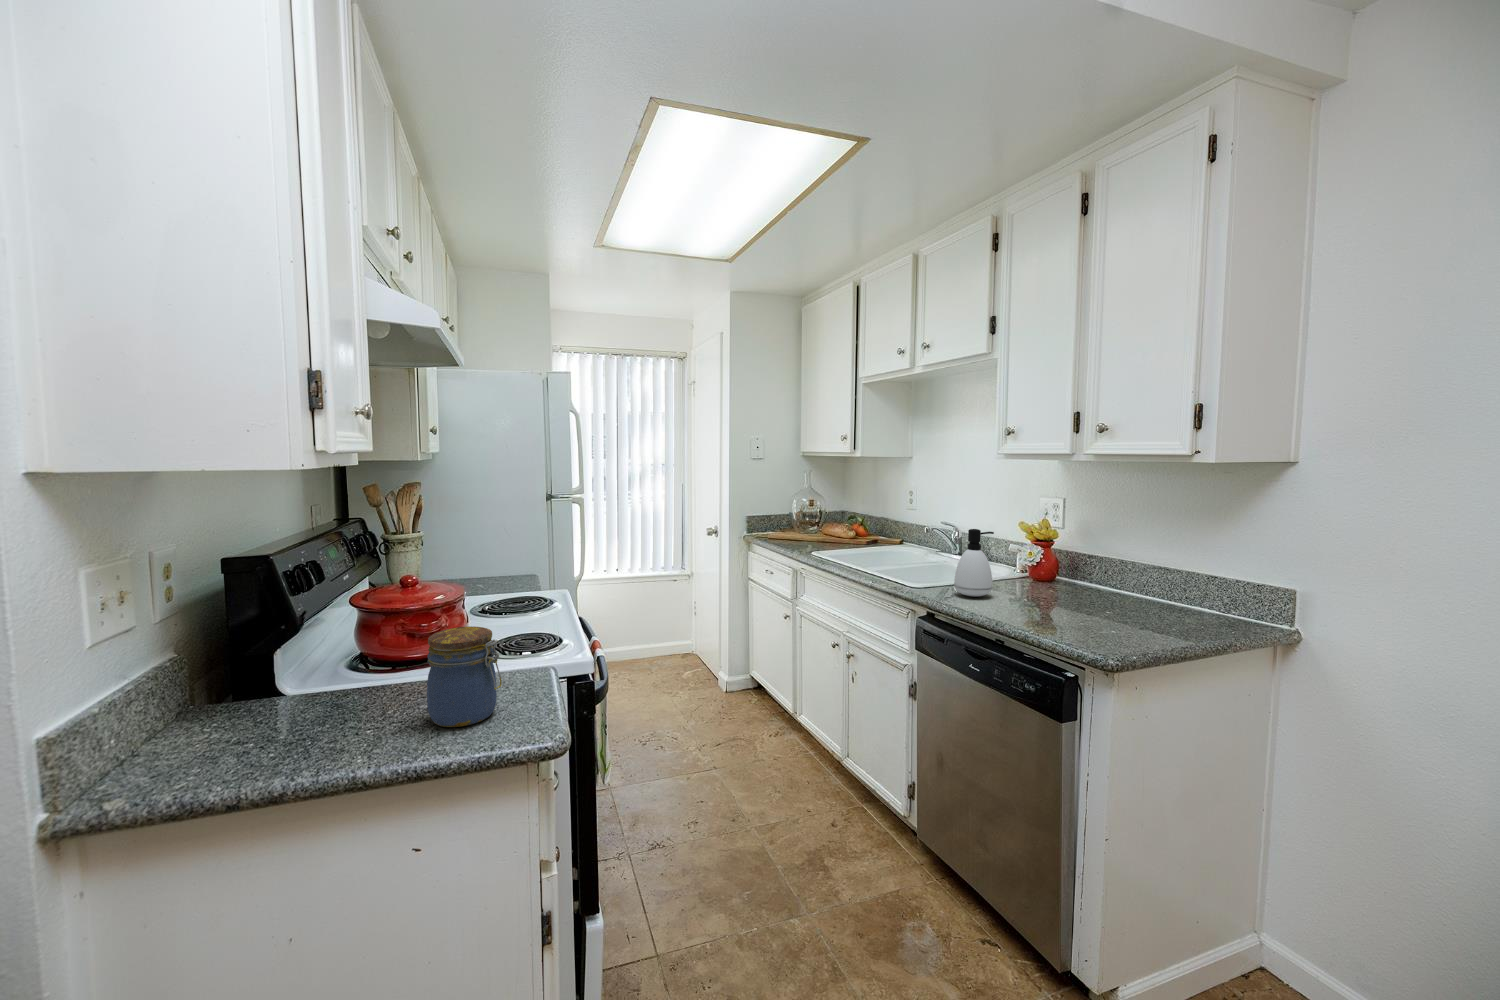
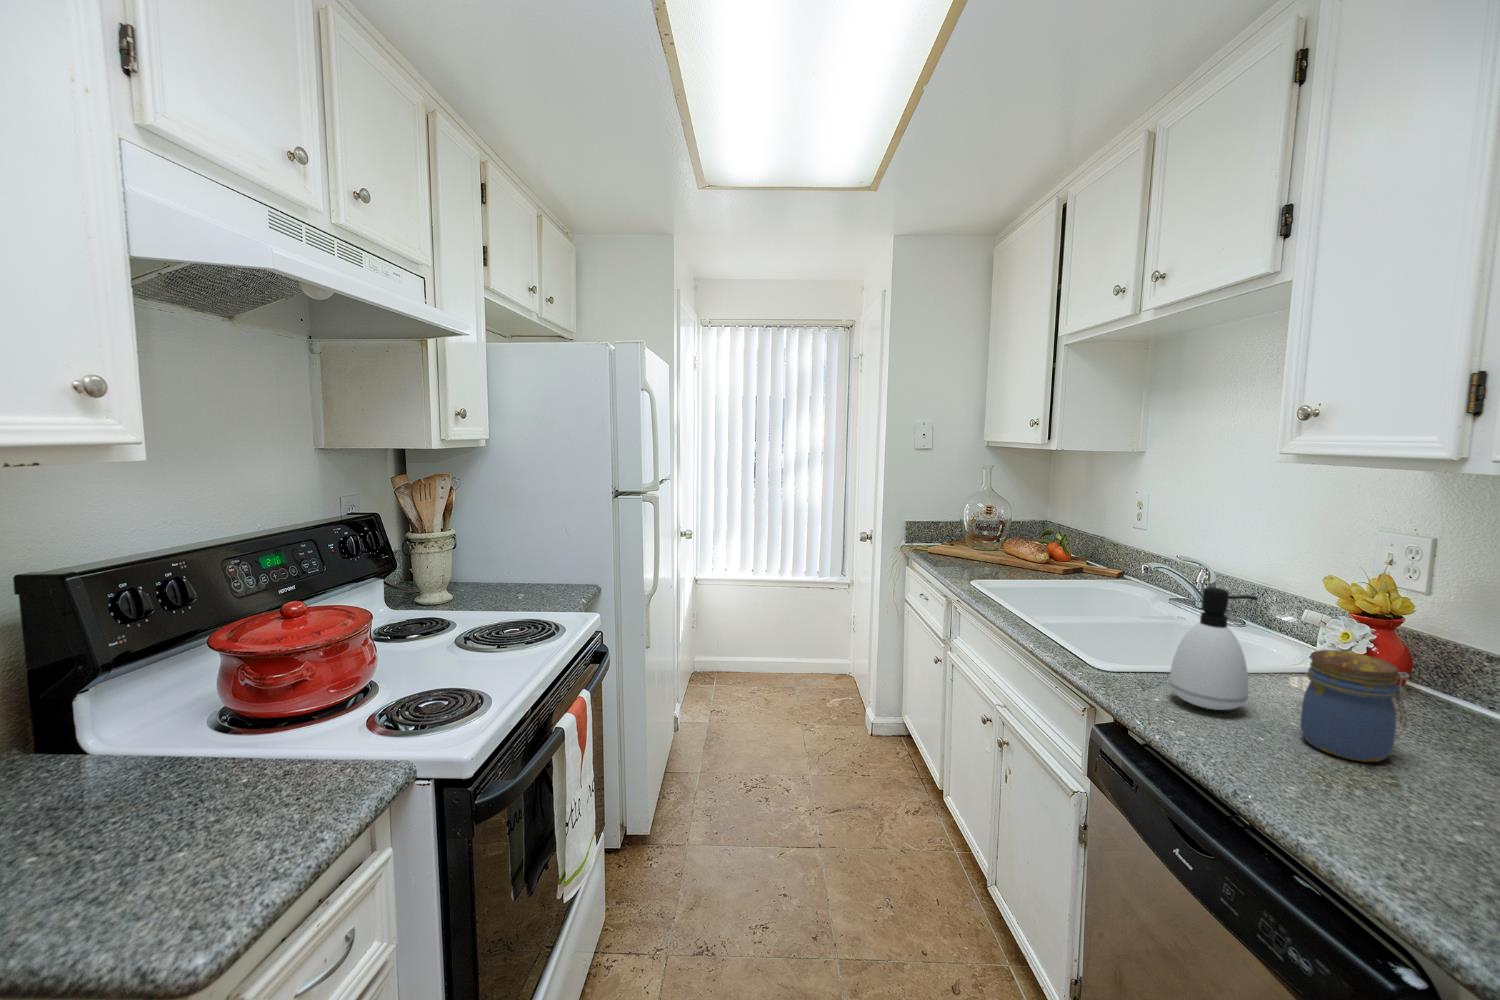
jar: present [427,627,501,727] -> present [1301,650,1409,762]

